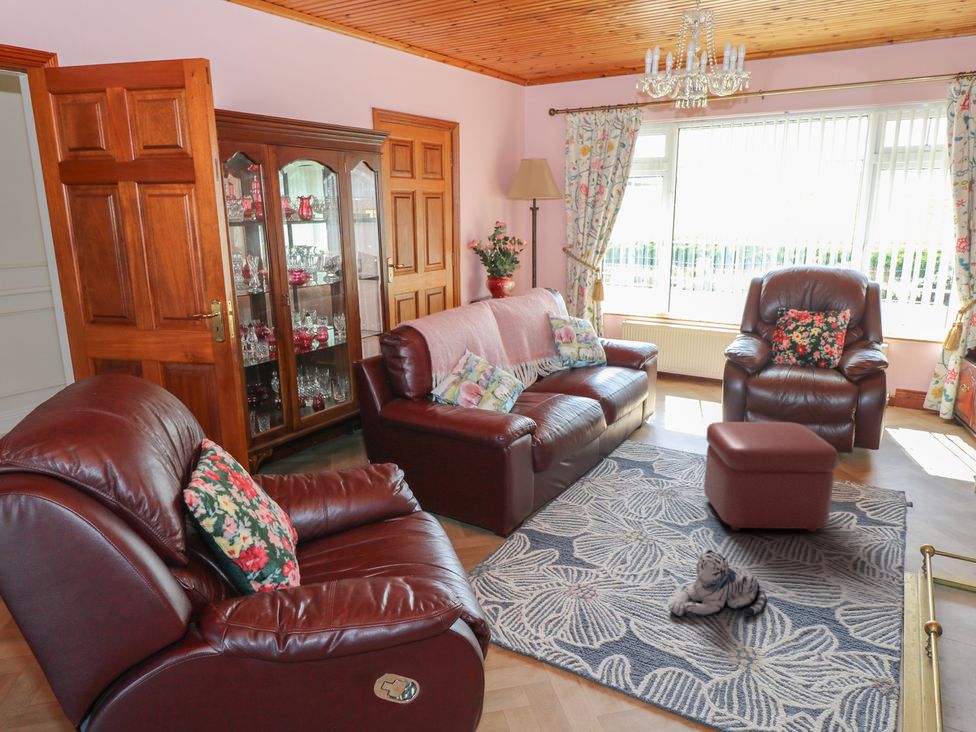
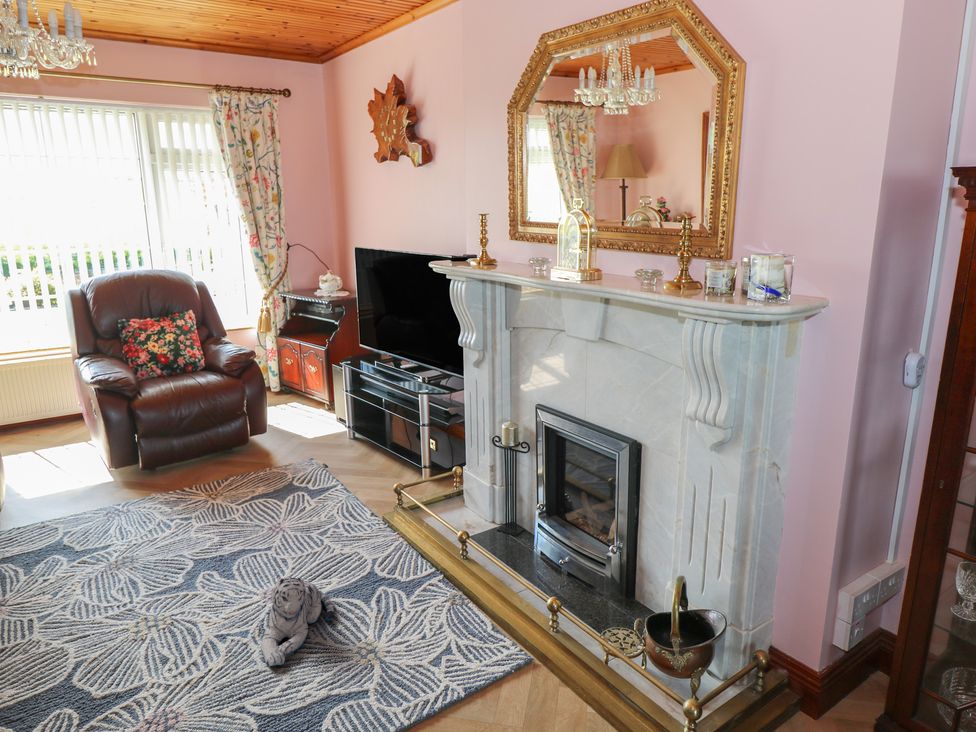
ottoman: present [704,422,839,532] -> none [154,428,302,559]

